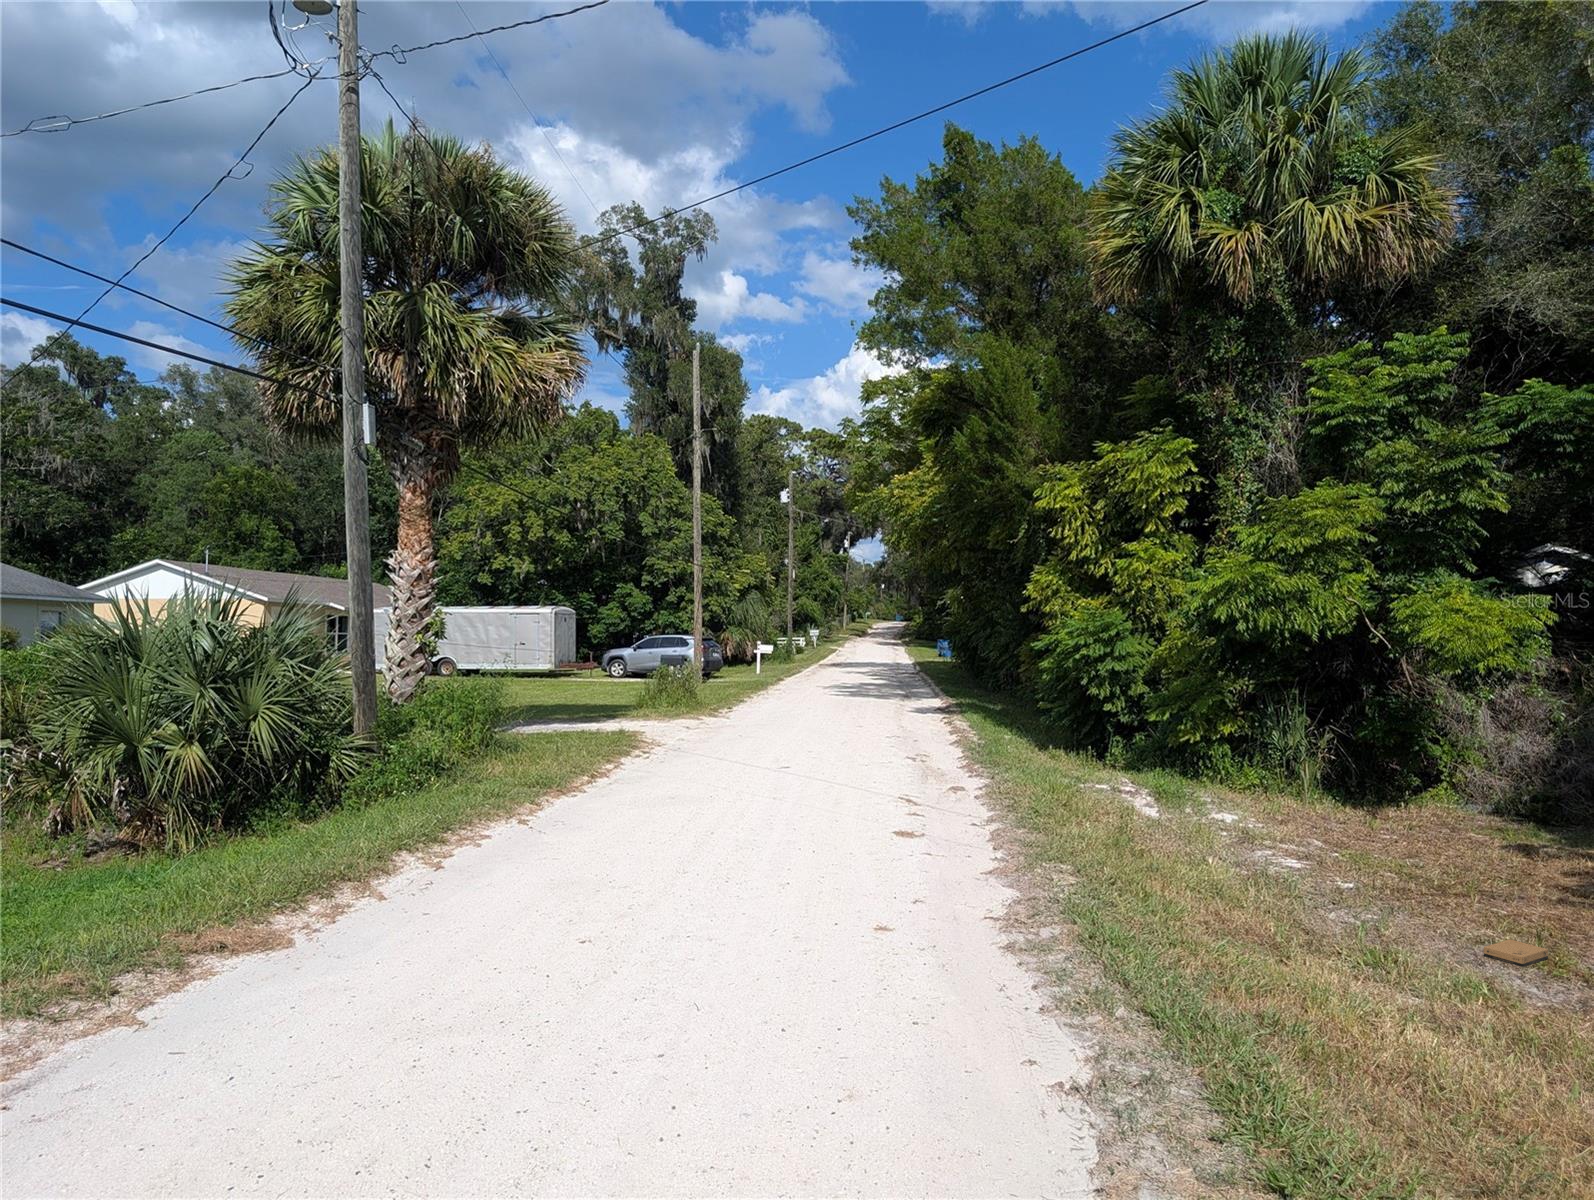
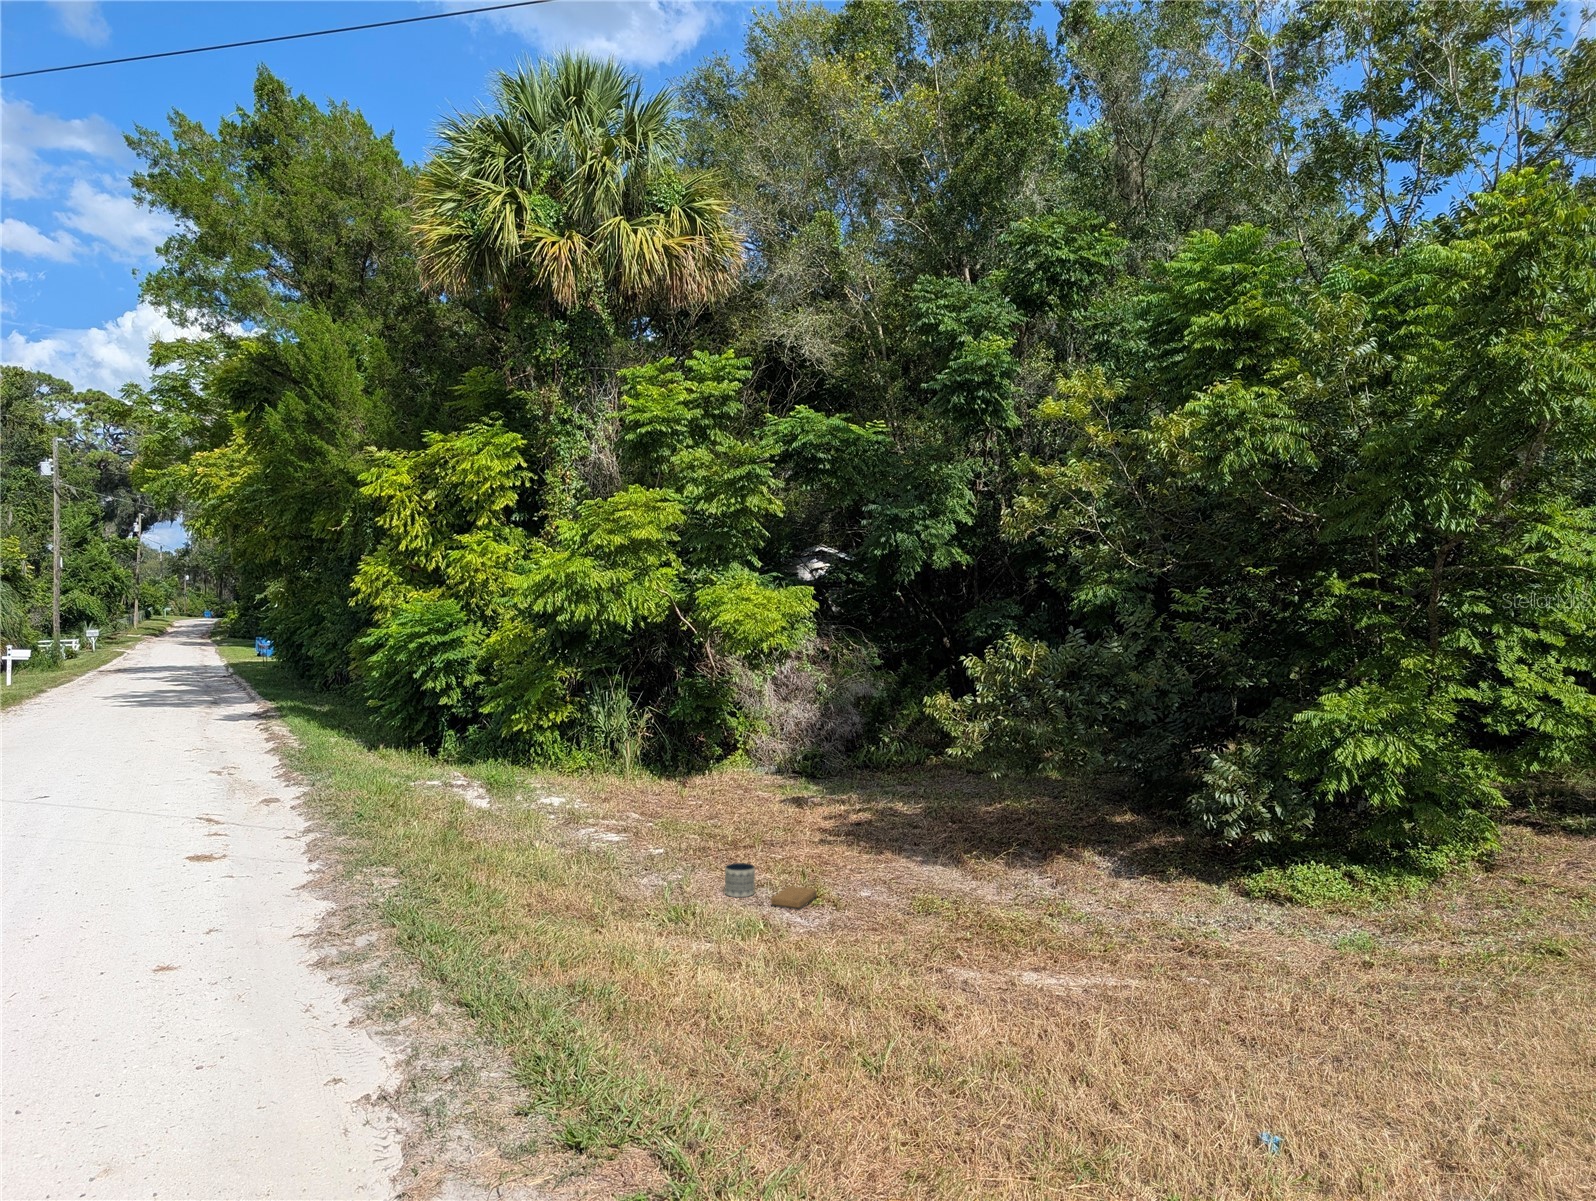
planter: none [1424,902,1463,941] -> present [725,863,755,897]

